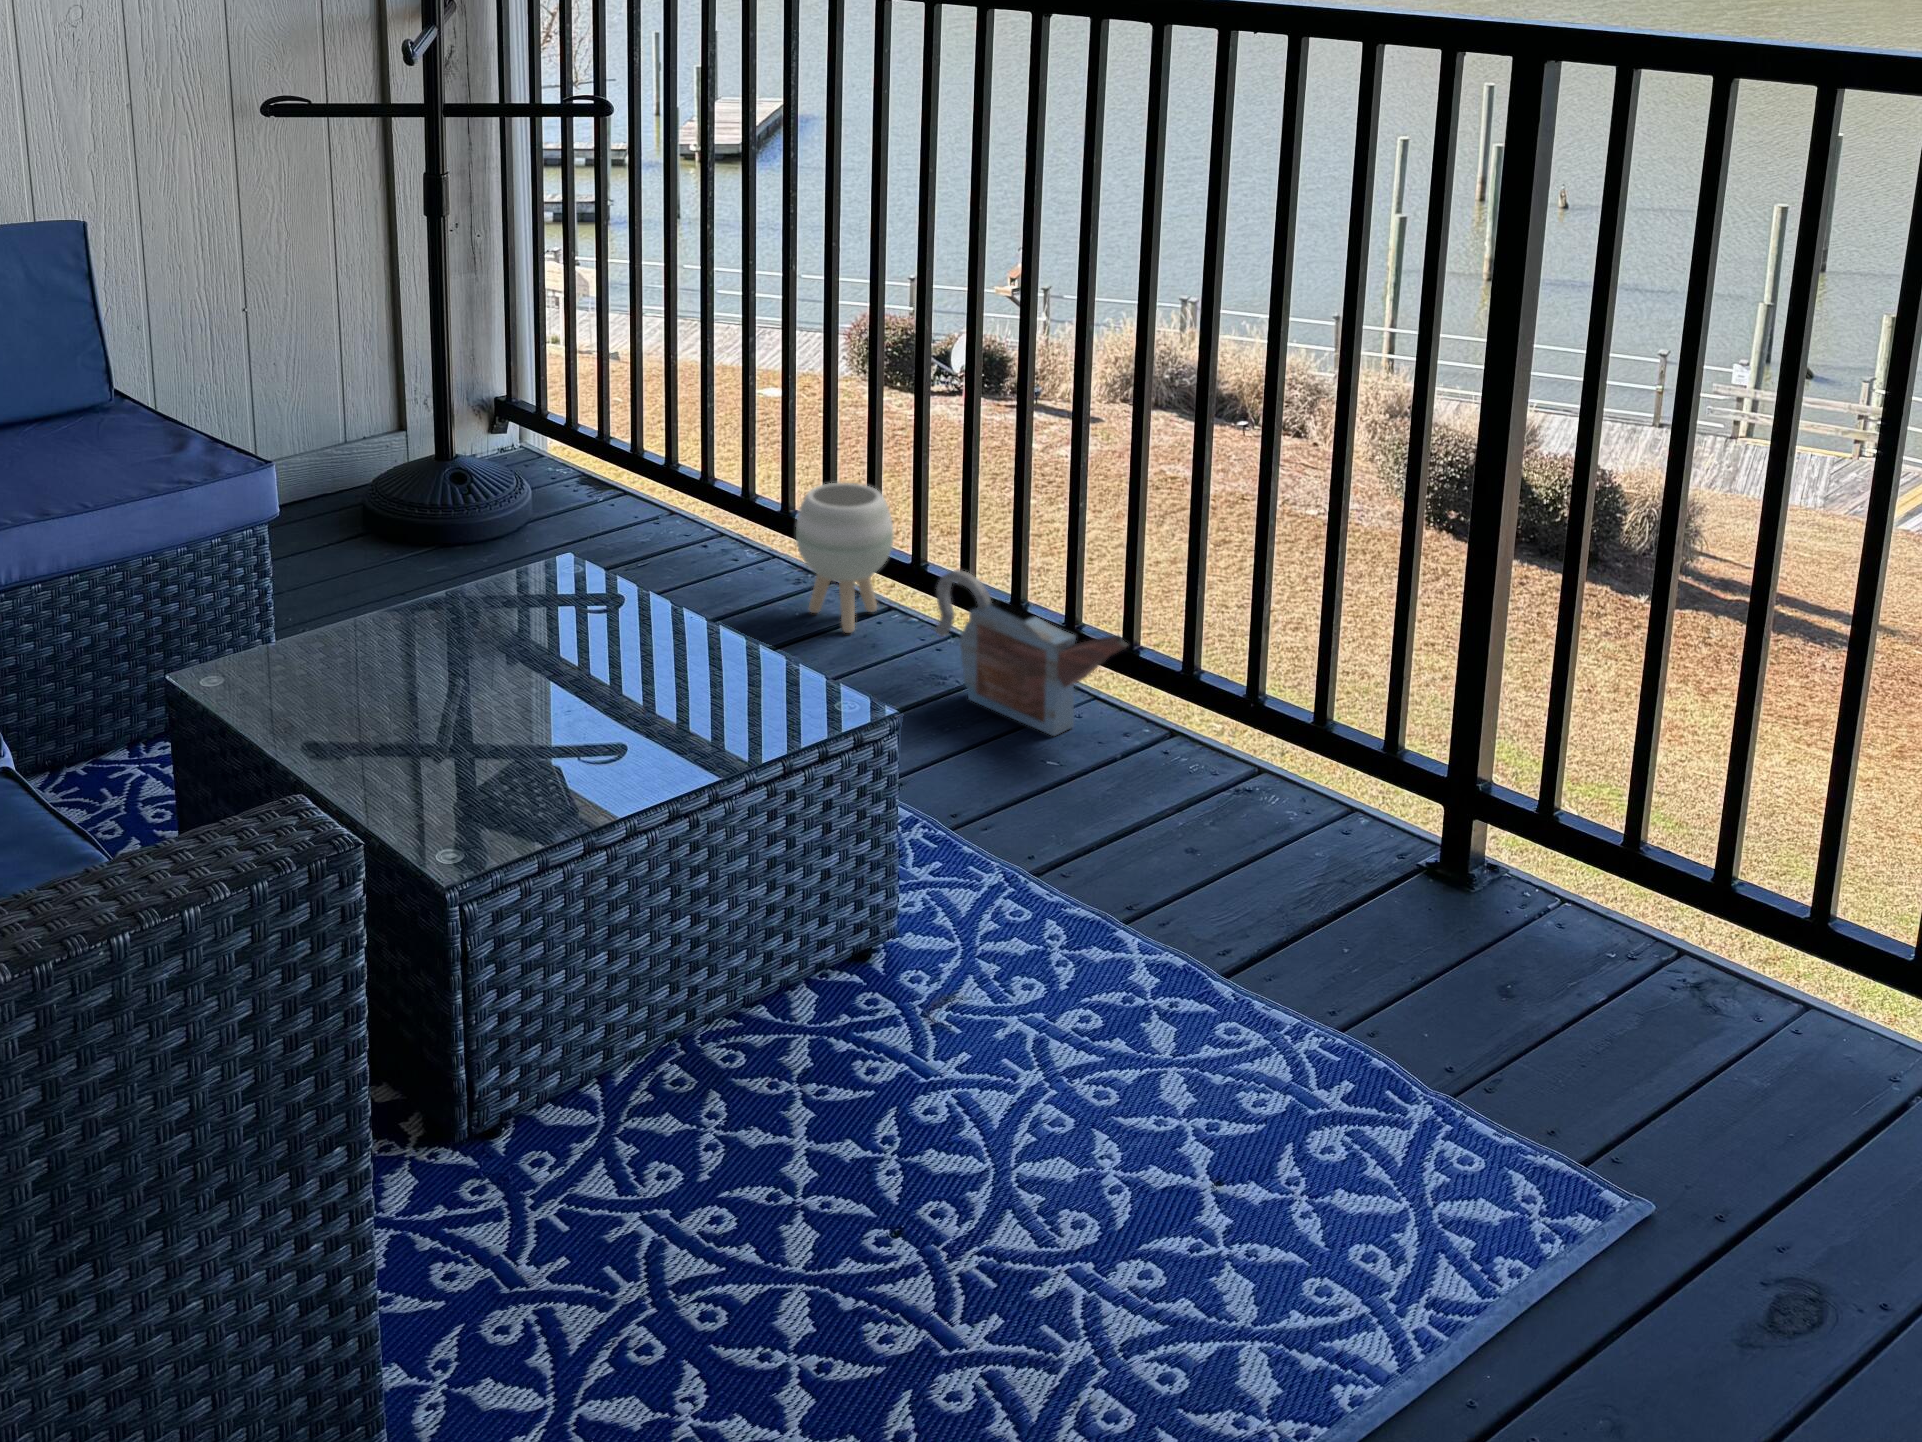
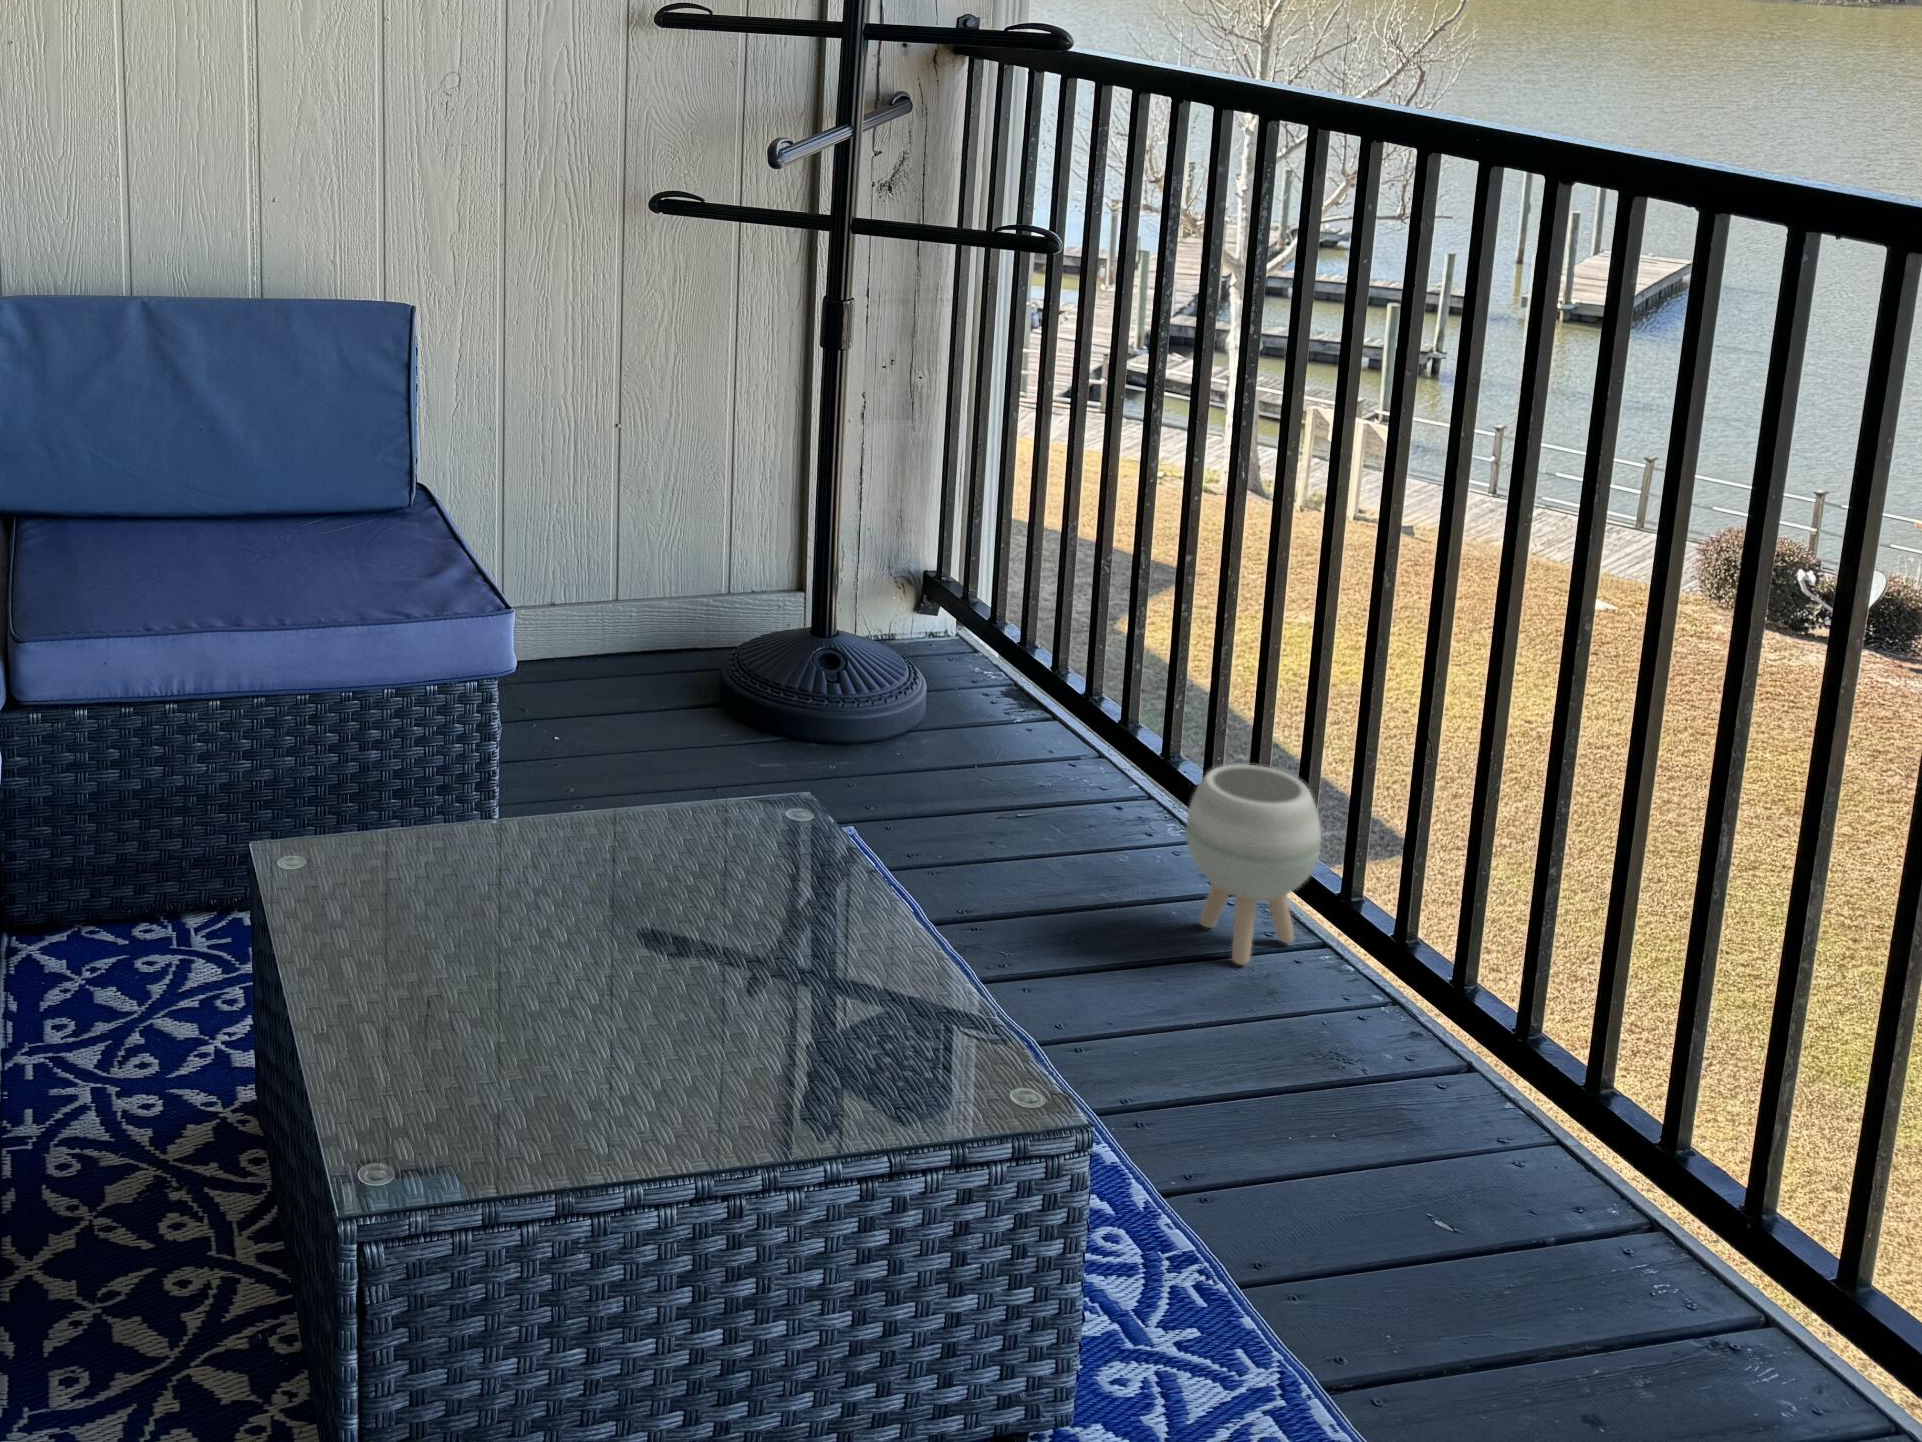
watering can: present [935,570,1128,736] -> none [1334,918,1581,1182]

